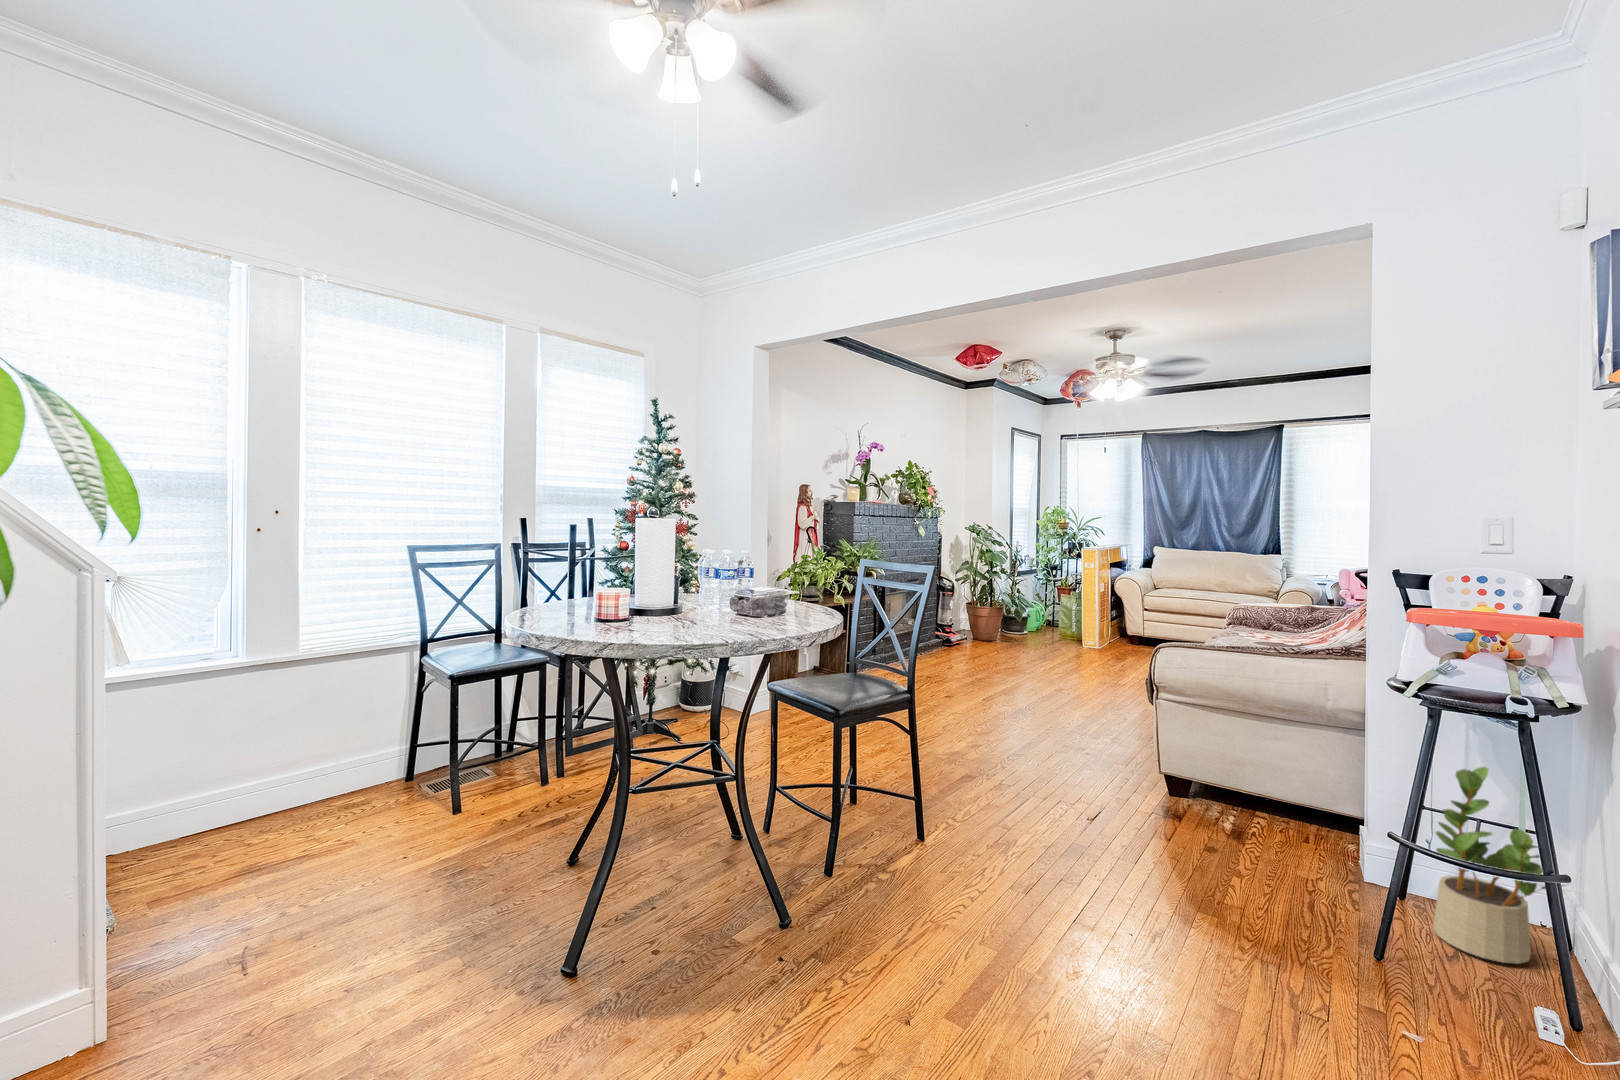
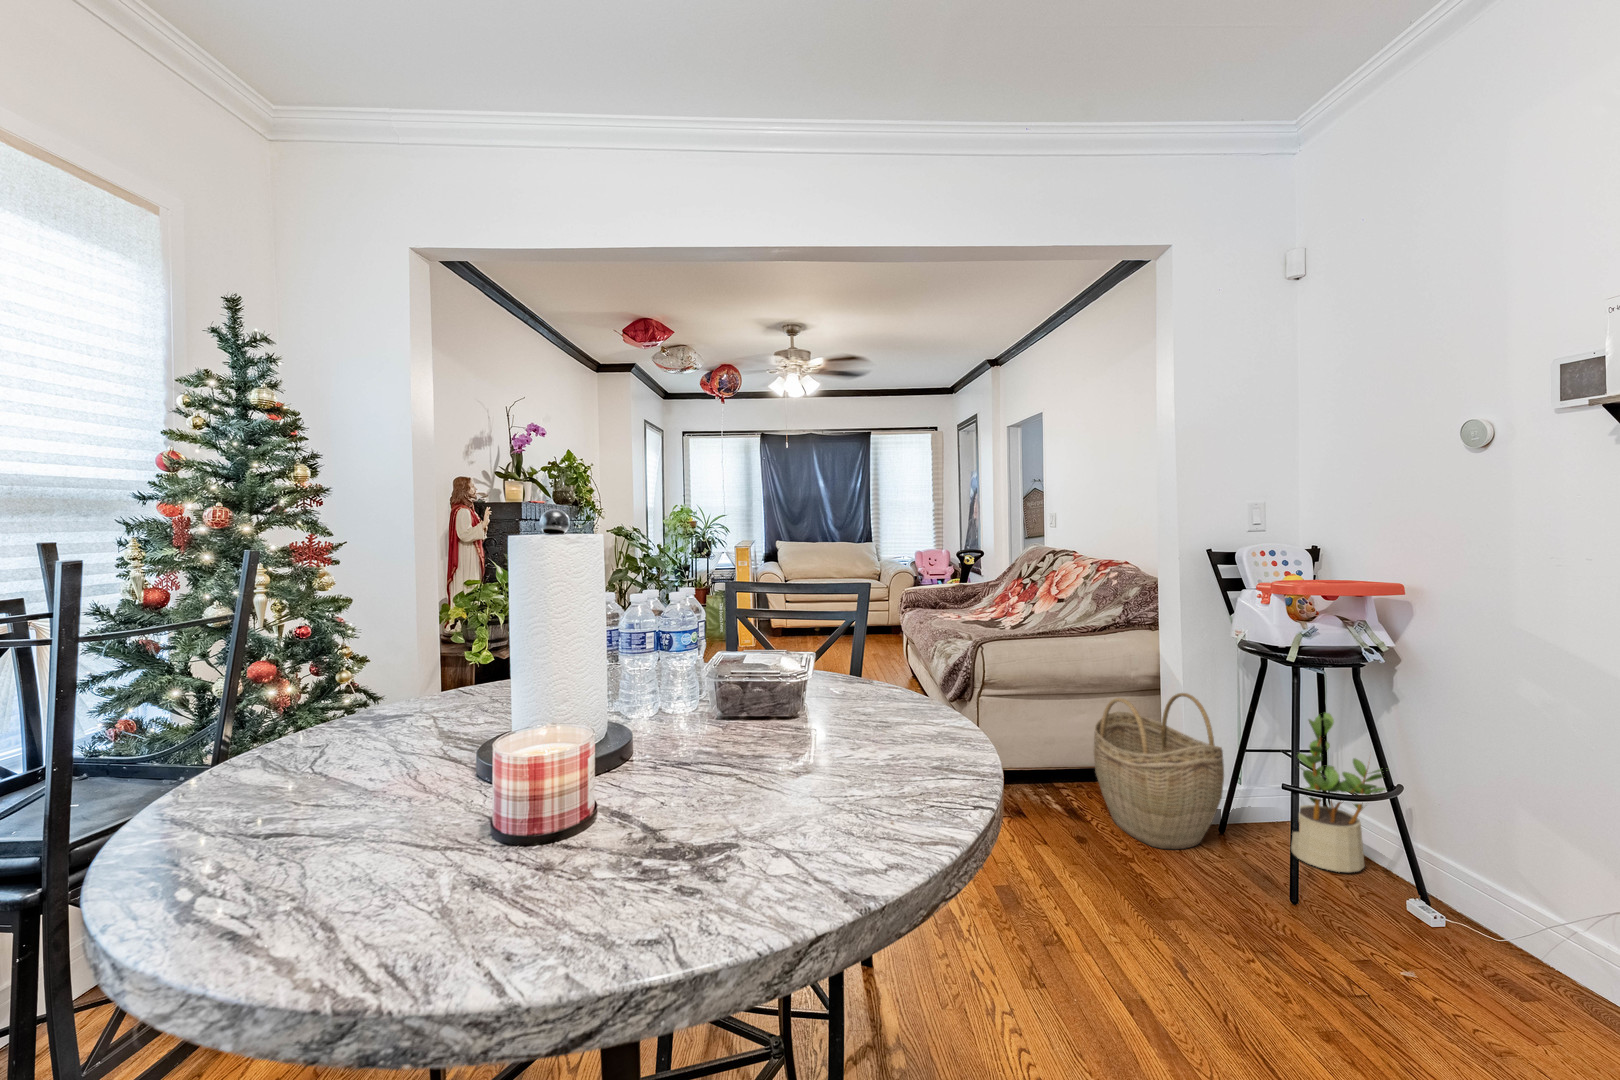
woven basket: none [1231,711,1357,883] -> present [1094,693,1224,849]

